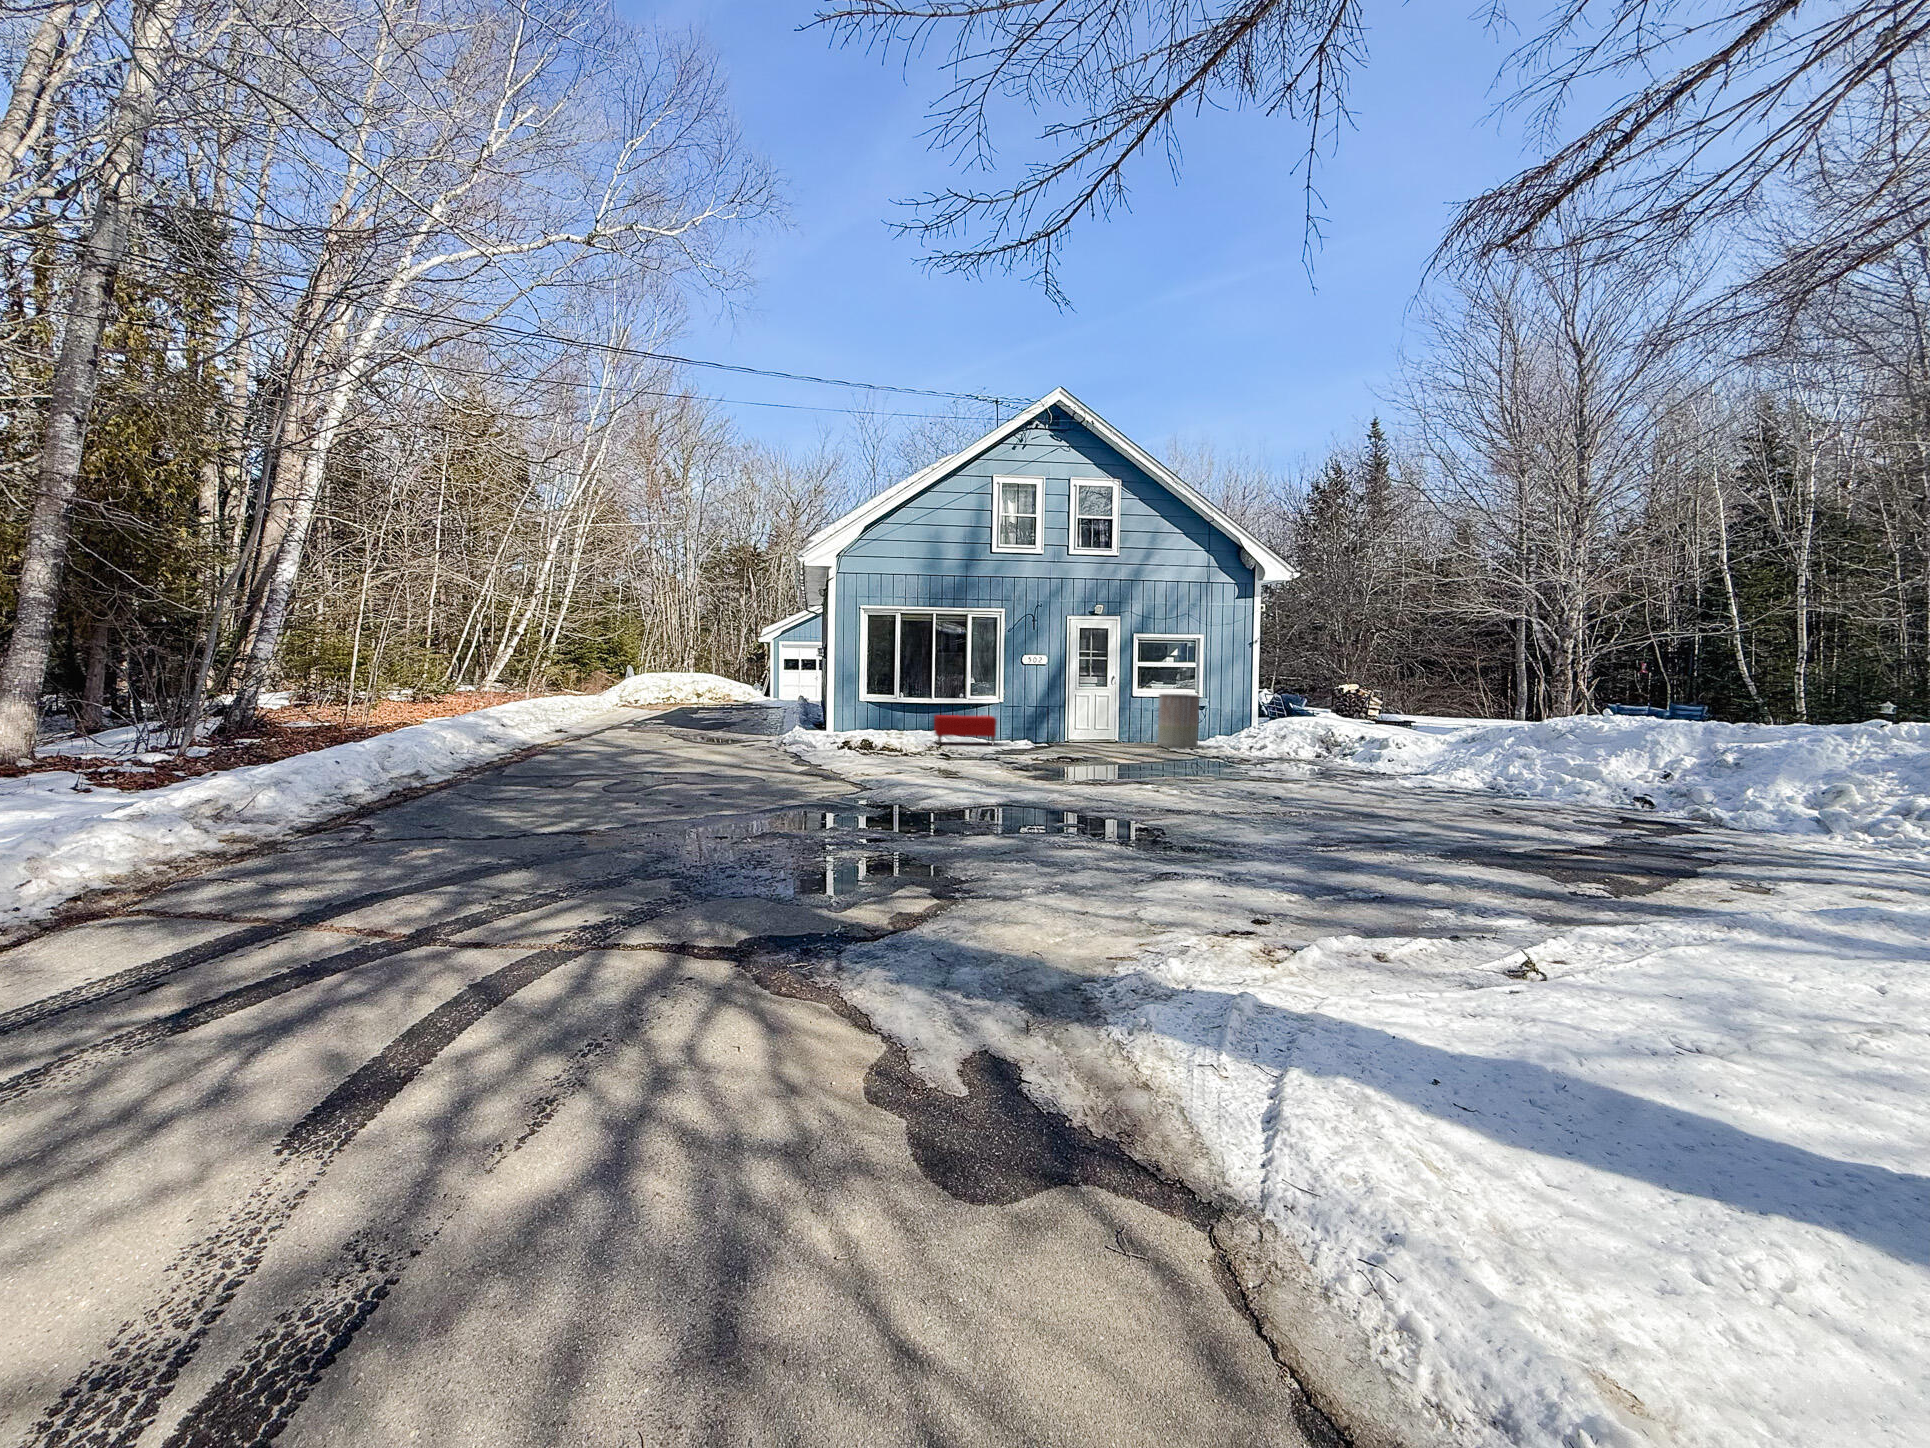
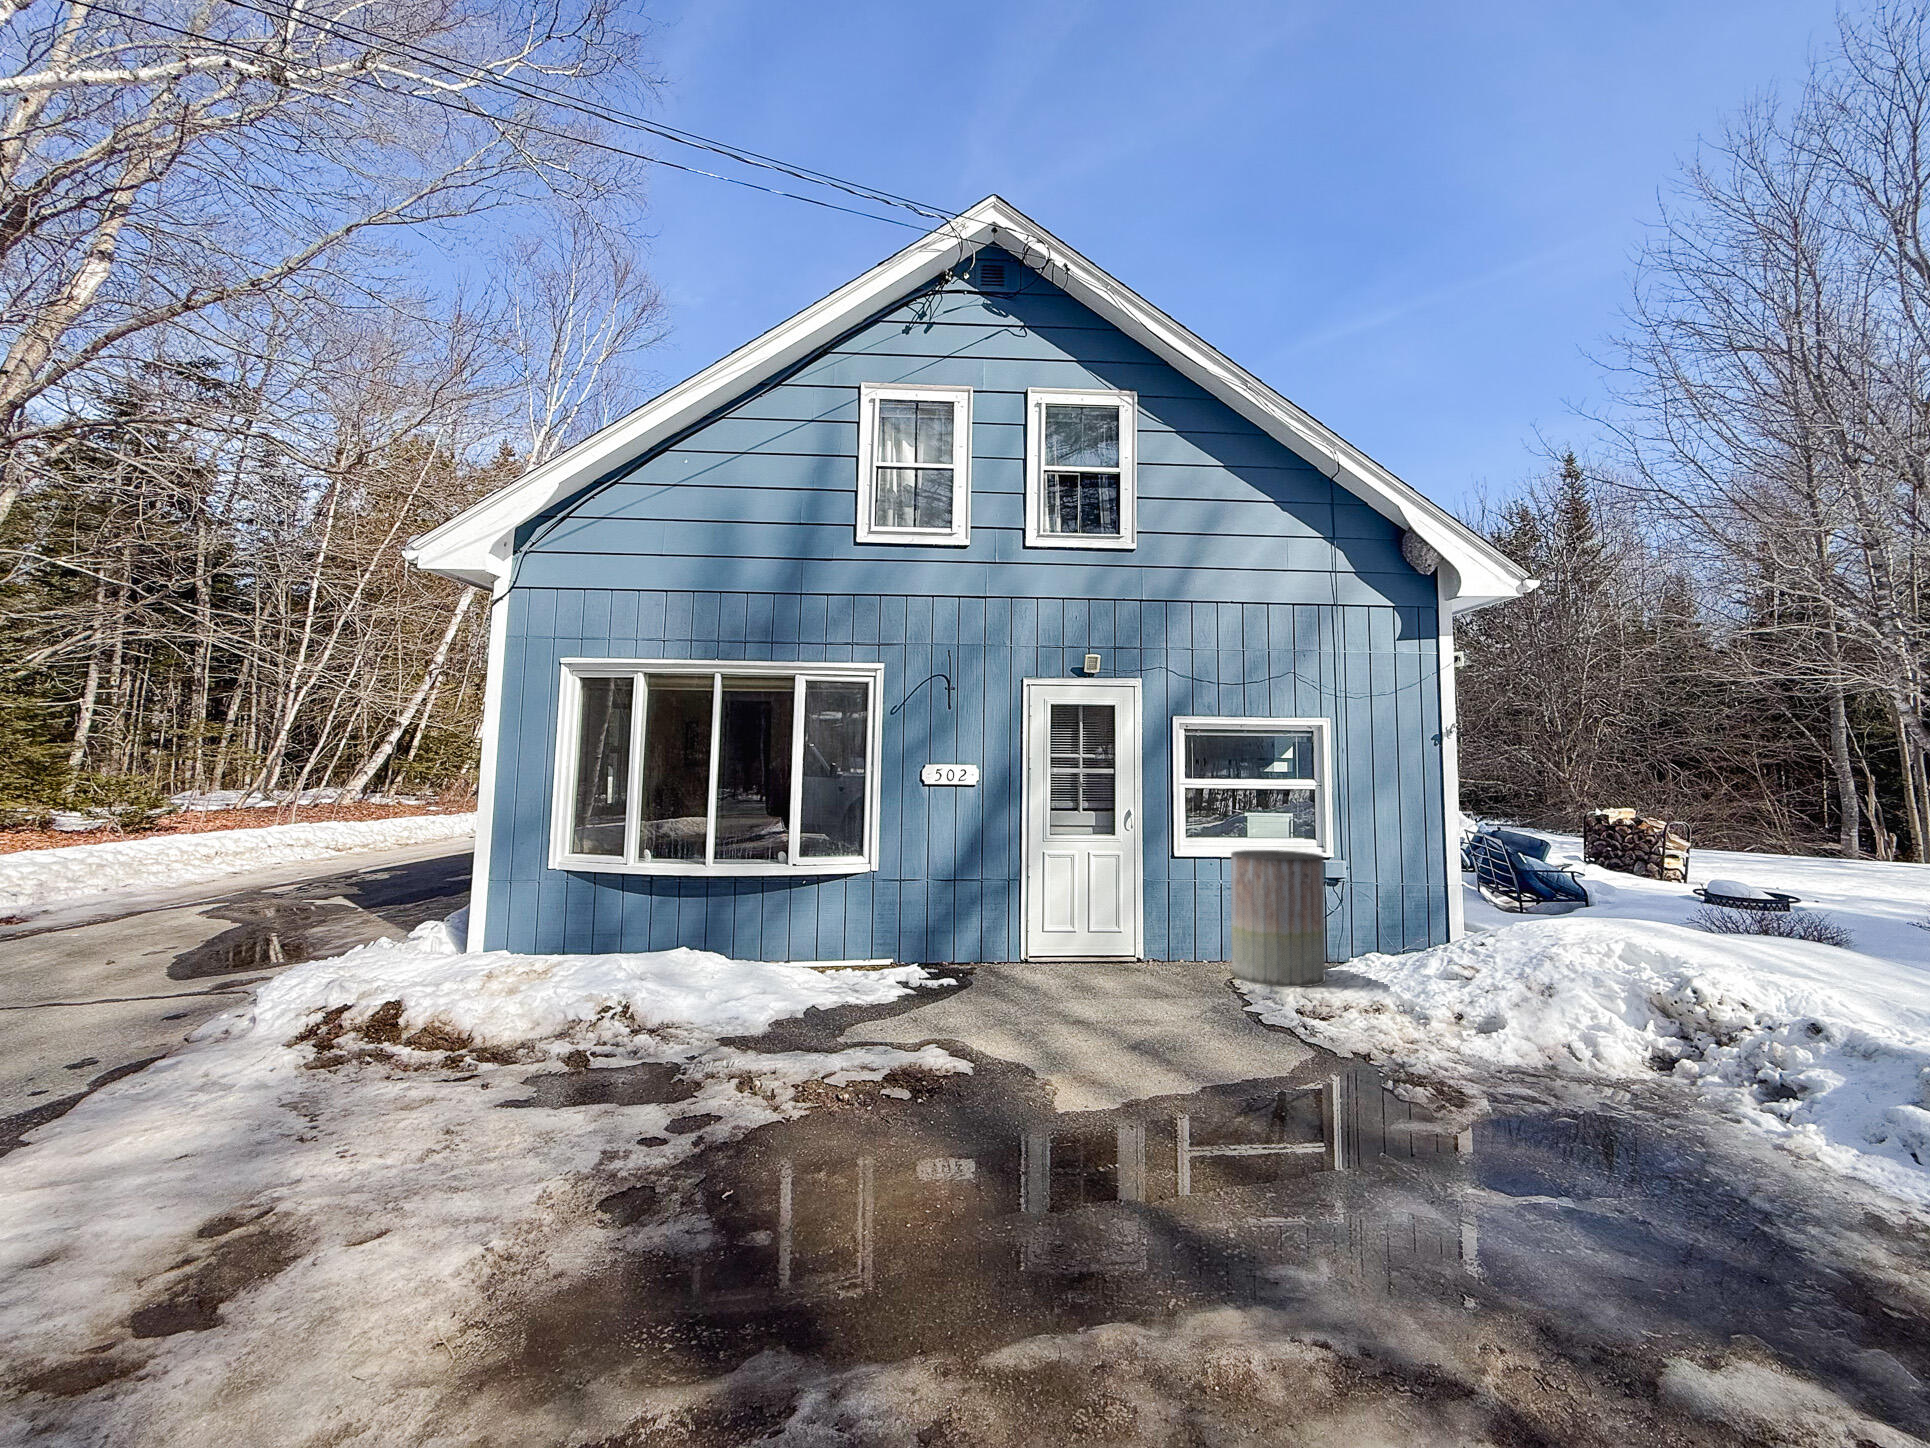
bench: present [934,715,997,744] -> none [695,904,847,982]

